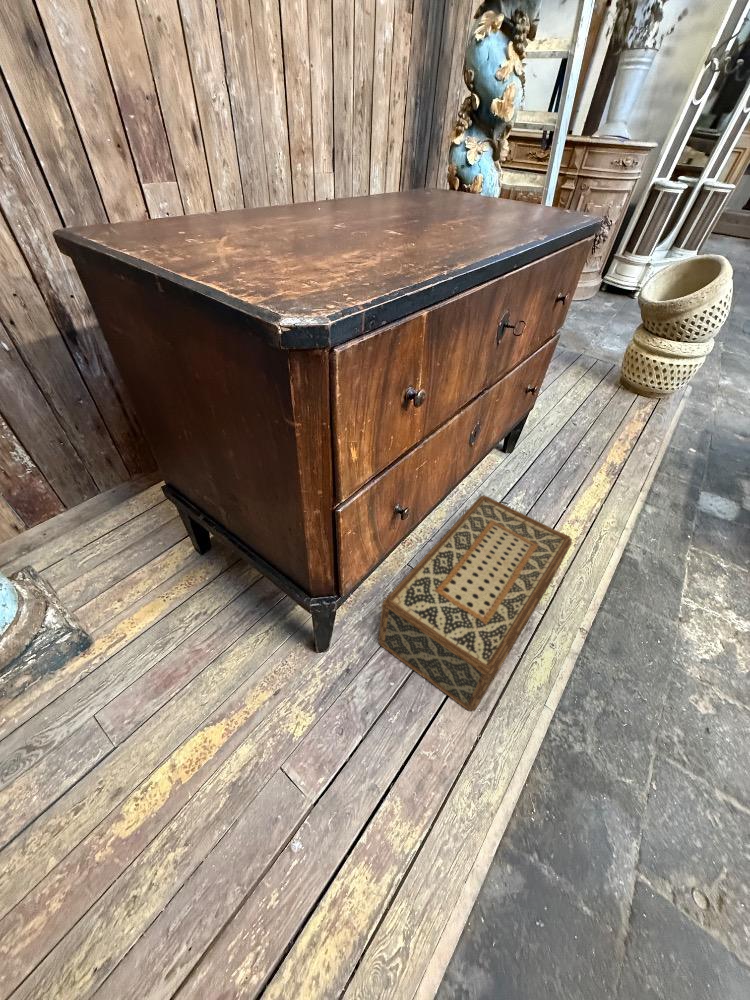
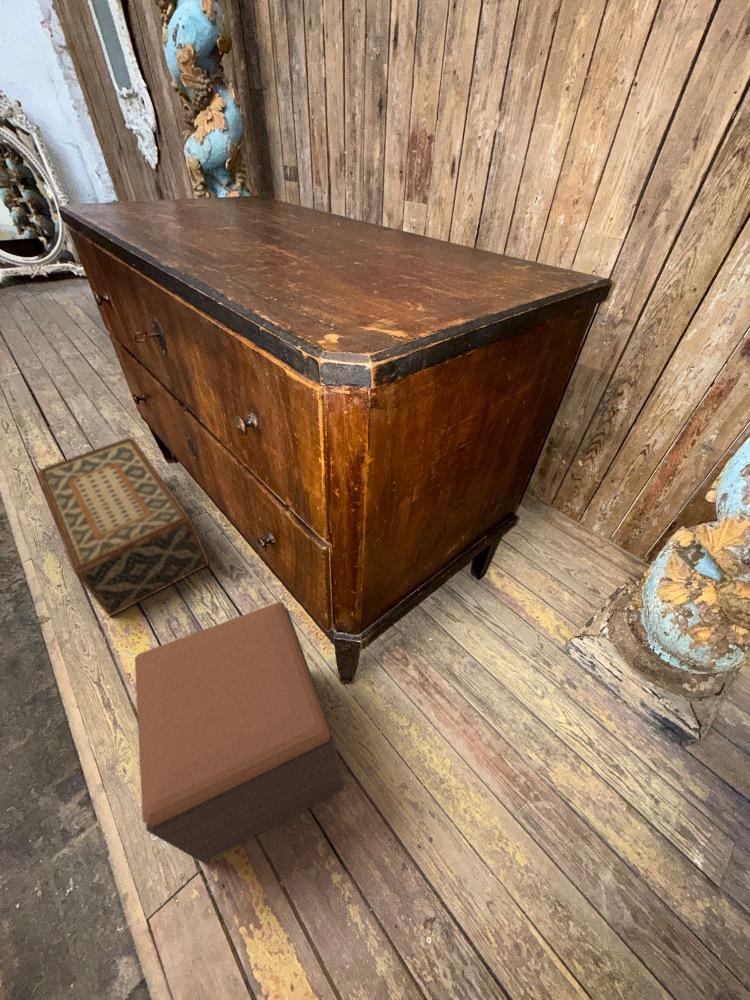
footstool: none [515,385,648,508] -> present [135,602,343,863]

